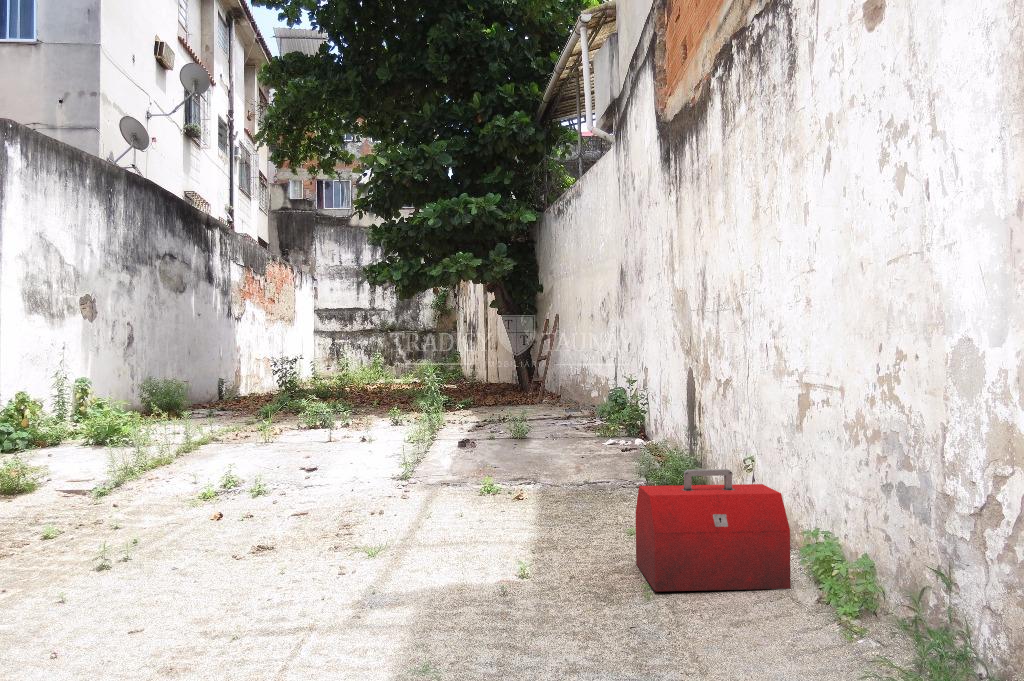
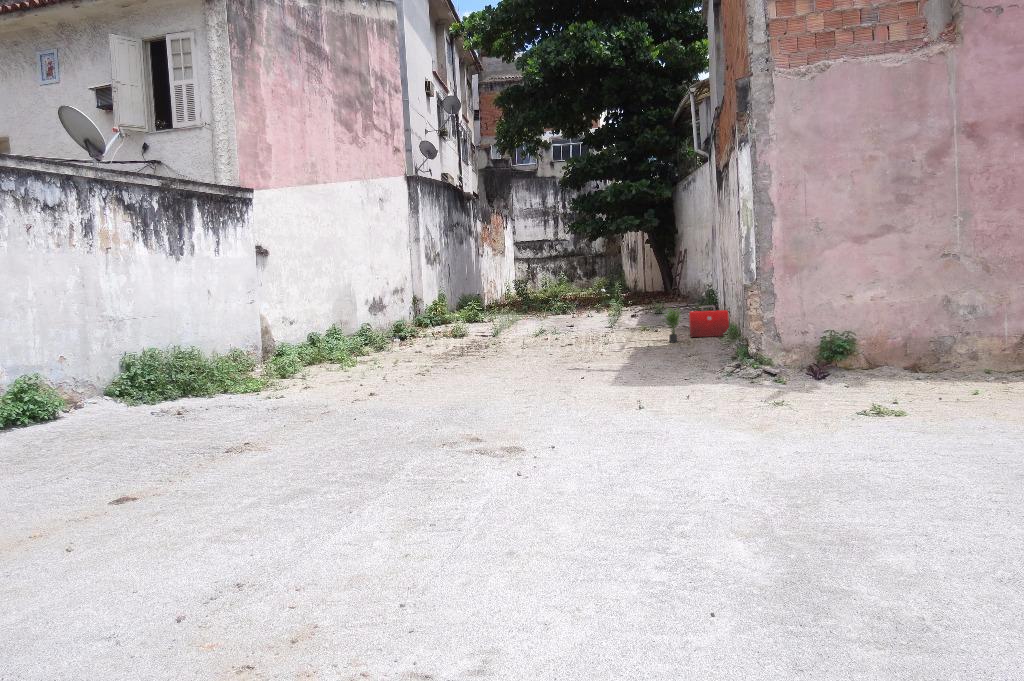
potted plant: none [534,476,647,638] -> present [665,310,679,342]

